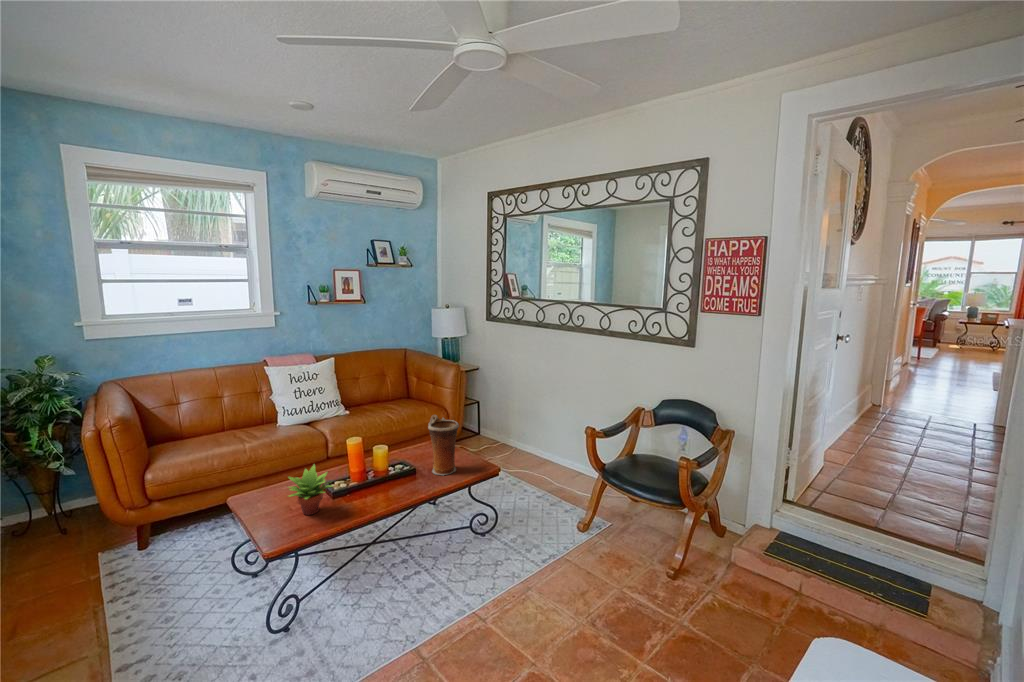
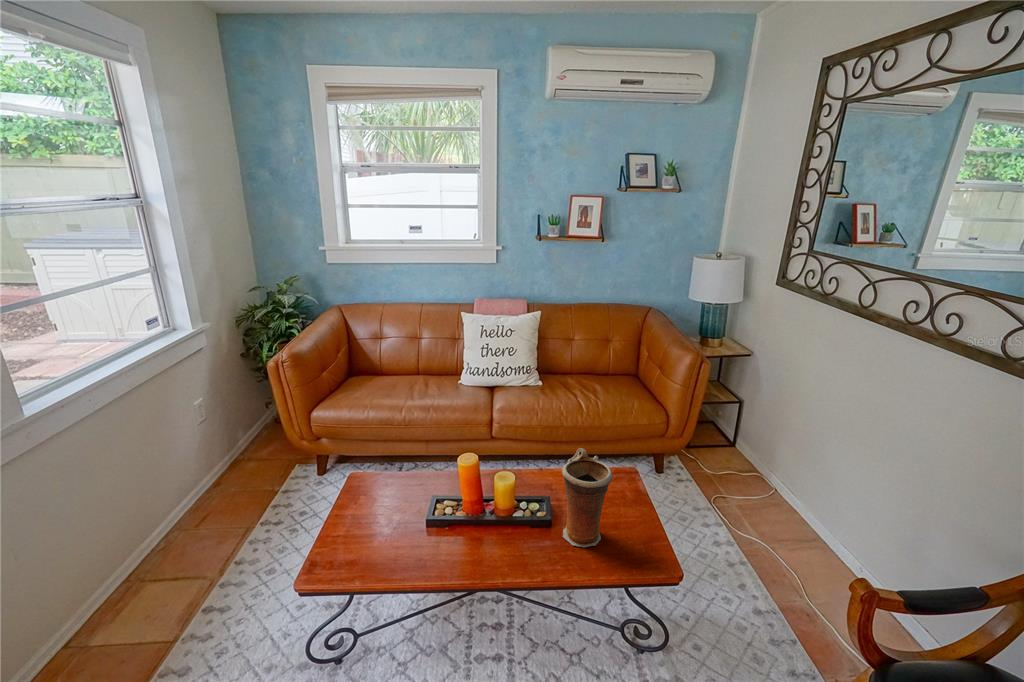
succulent plant: present [288,464,332,515] -> none [349,475,407,540]

